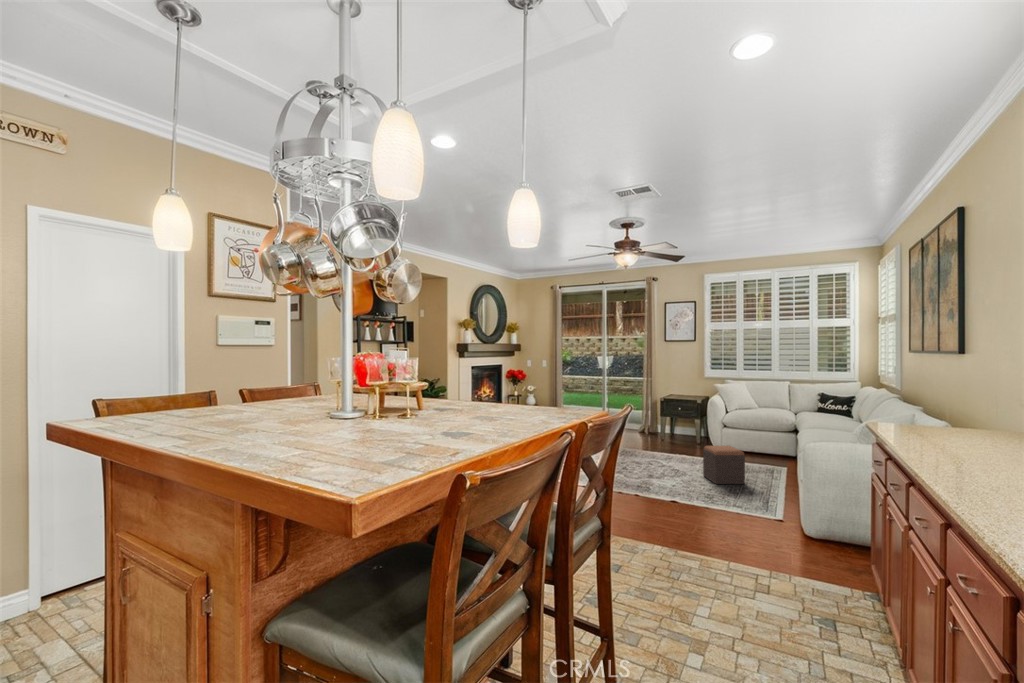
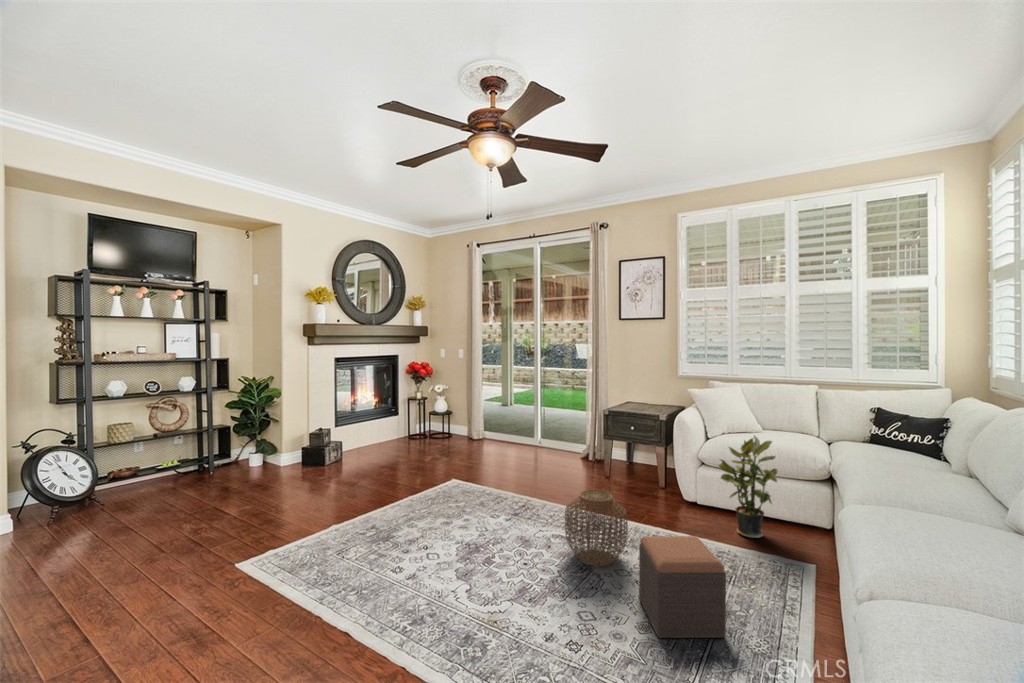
potted plant: none [735,406,767,460] -> present [718,436,778,538]
woven basket: none [659,432,692,468] -> present [565,490,628,566]

